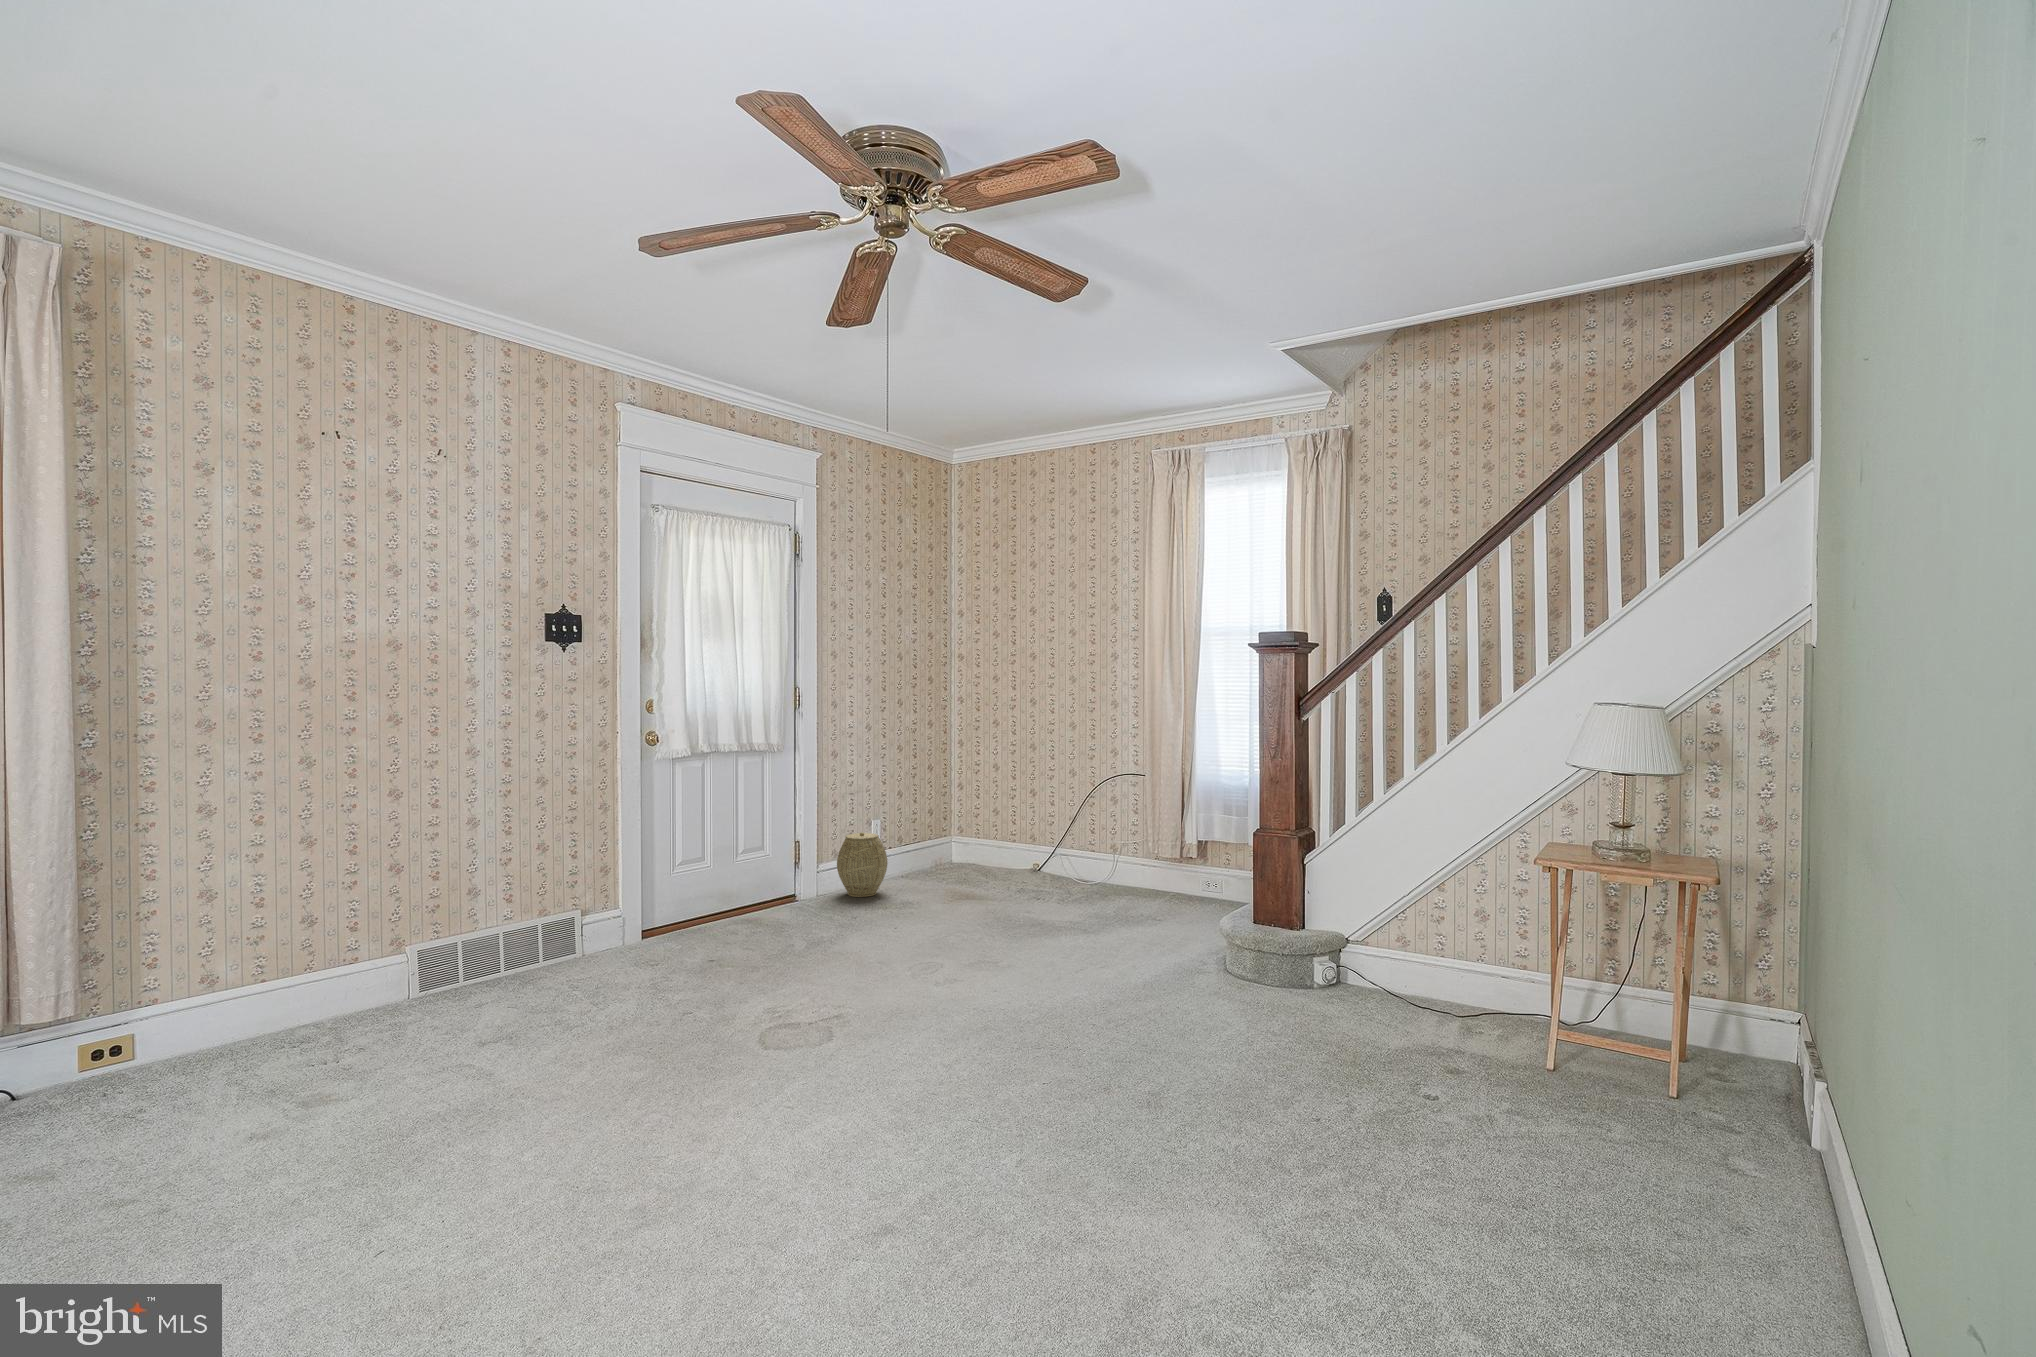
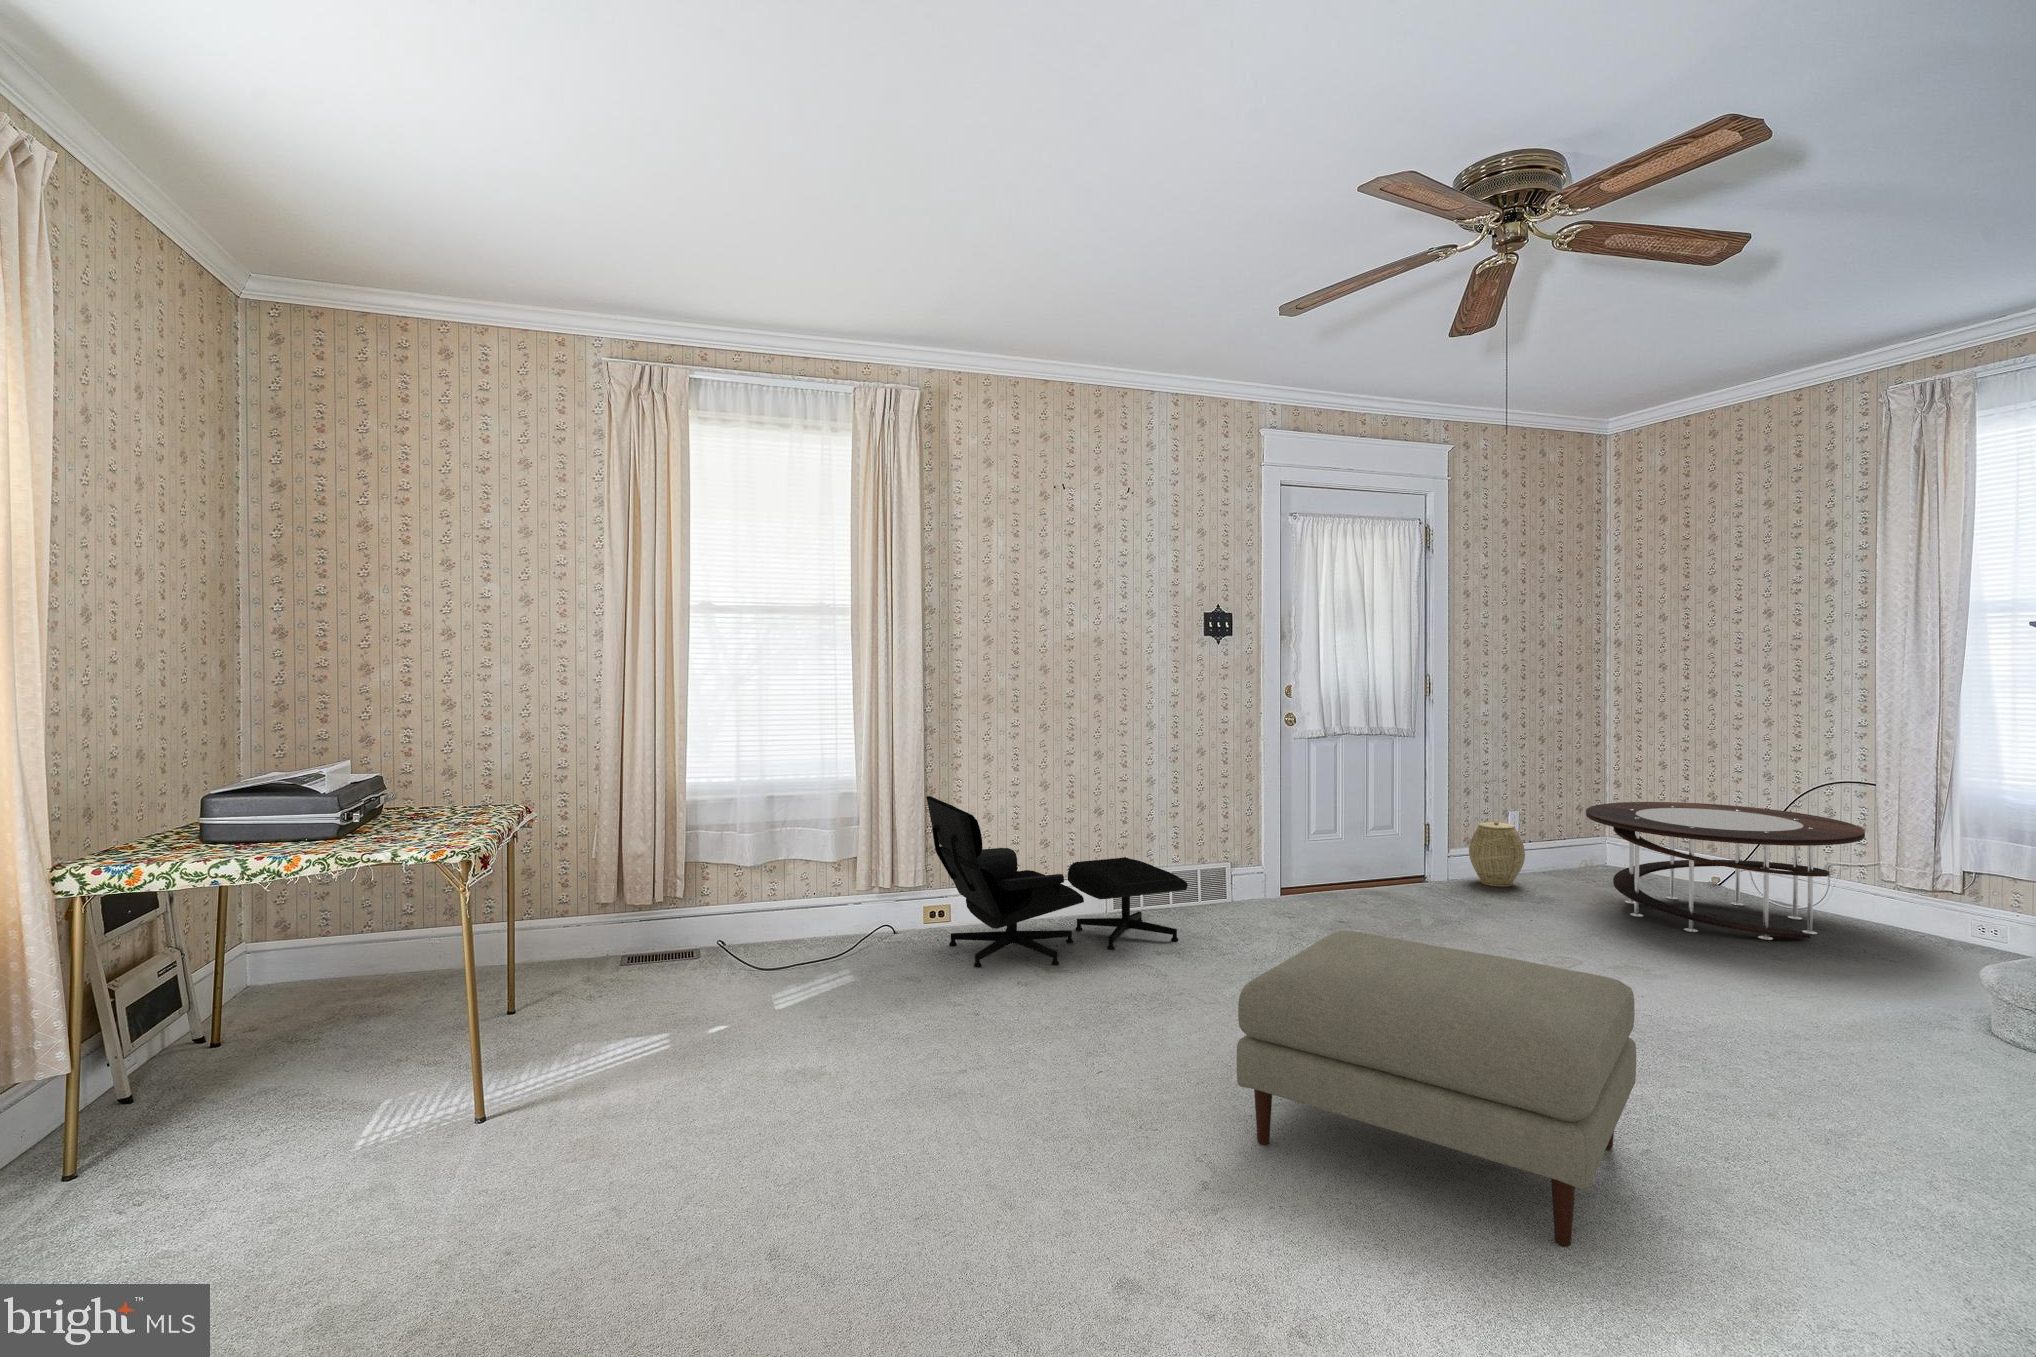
coffee table: none [940,800,1140,917] -> present [1586,802,1865,940]
lounge chair: none [82,875,523,1123] -> present [926,796,1188,967]
ottoman: none [588,981,1009,1291] -> present [1237,930,1636,1246]

